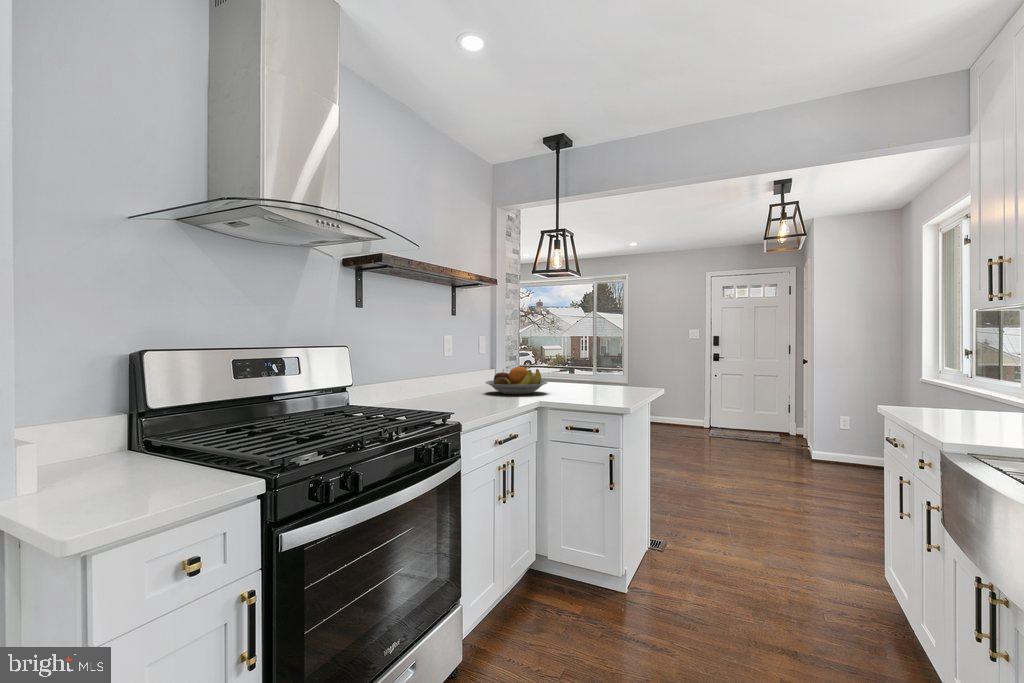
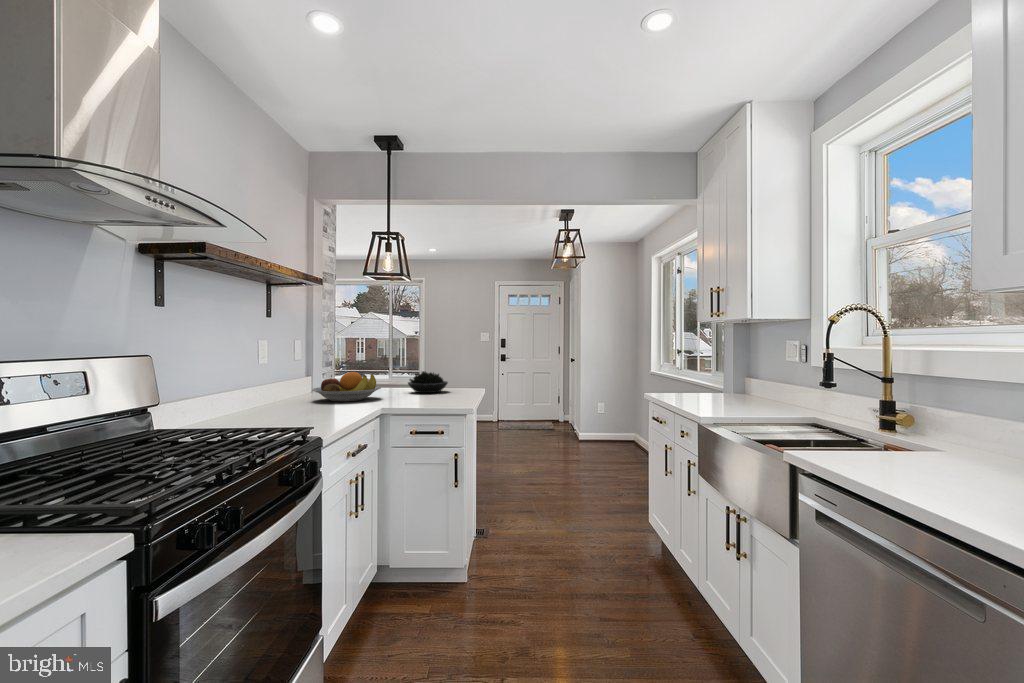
succulent plant: none [579,368,621,391] -> present [408,371,448,393]

